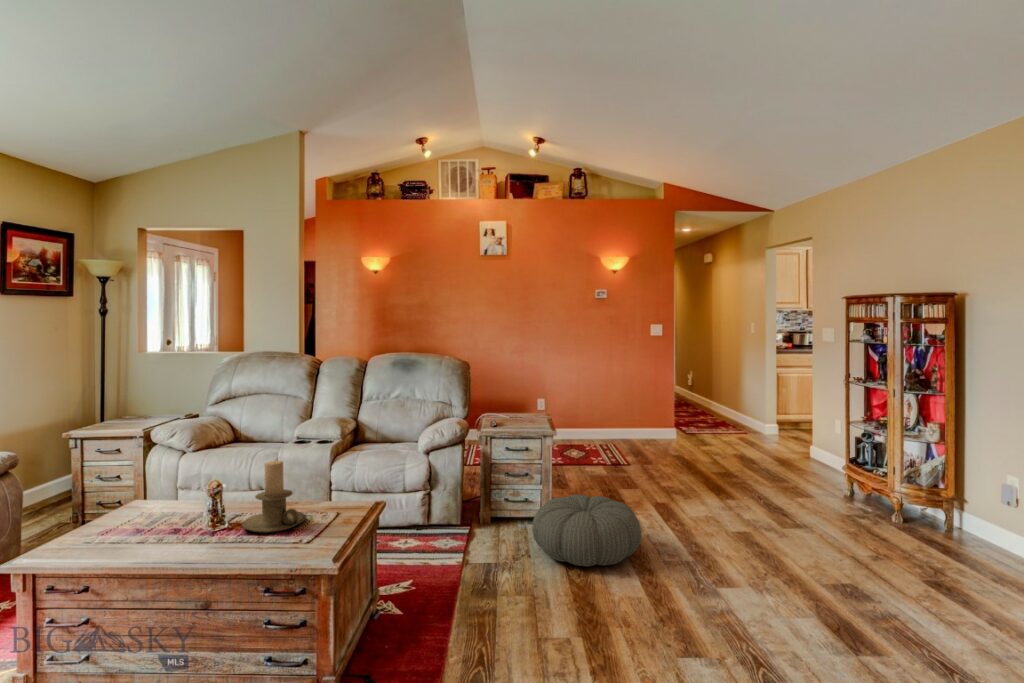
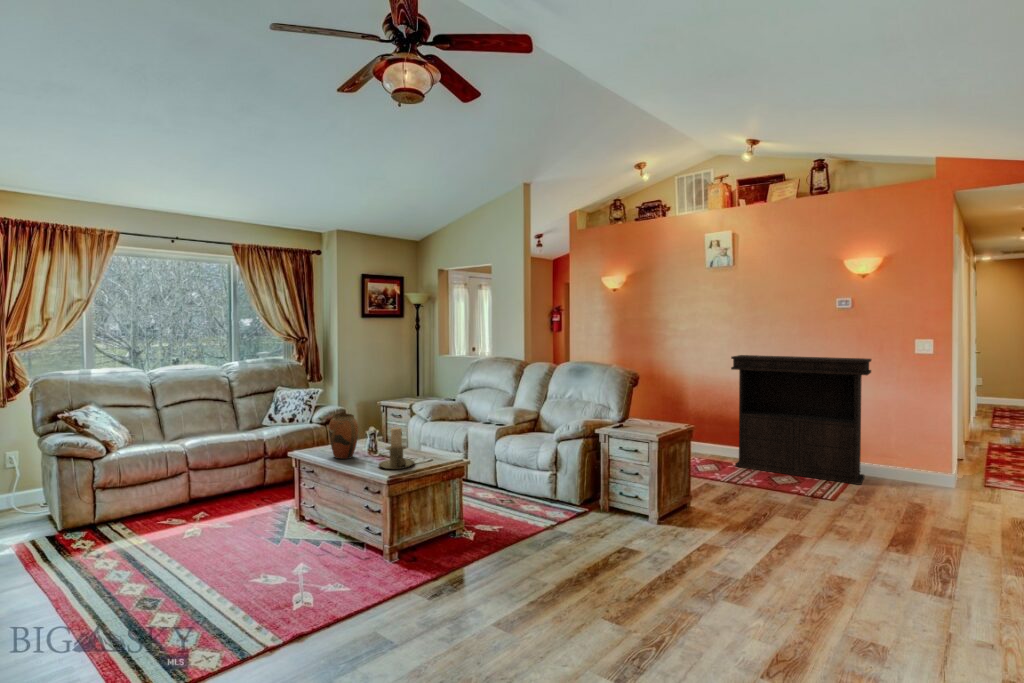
console table: none [528,345,644,455] -> present [731,355,871,485]
vase: none [95,452,174,537] -> present [329,413,359,459]
pouf: present [532,495,641,566] -> none [600,496,699,560]

